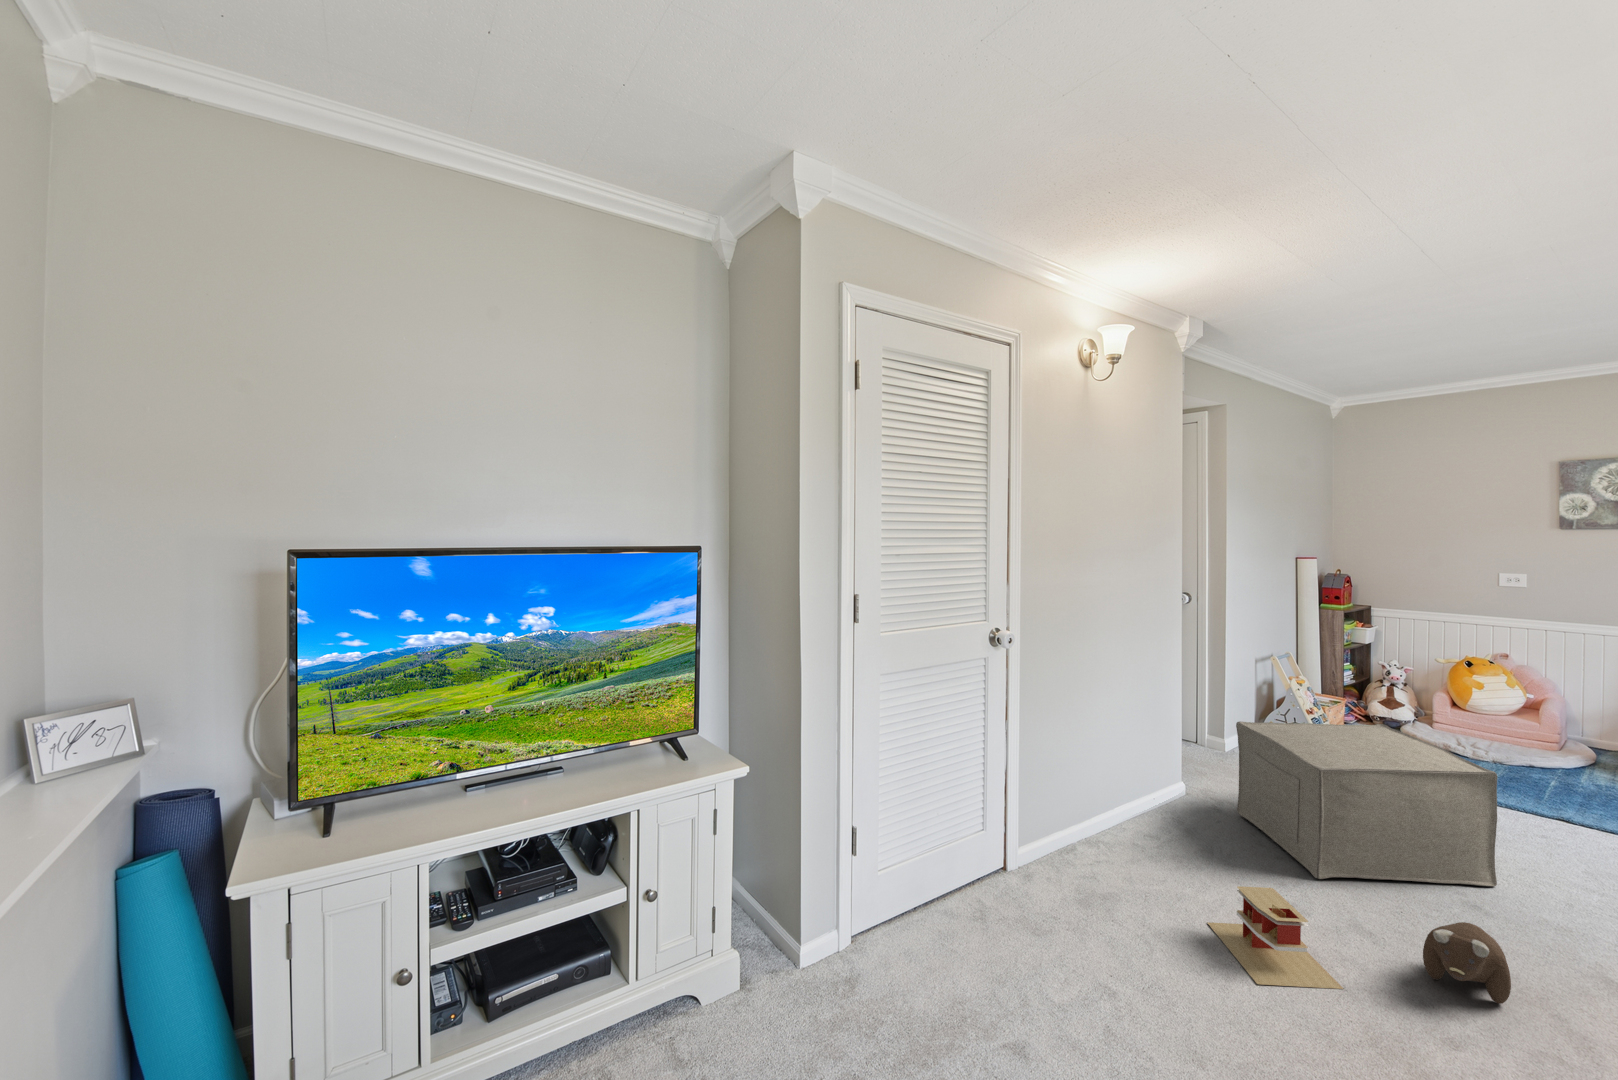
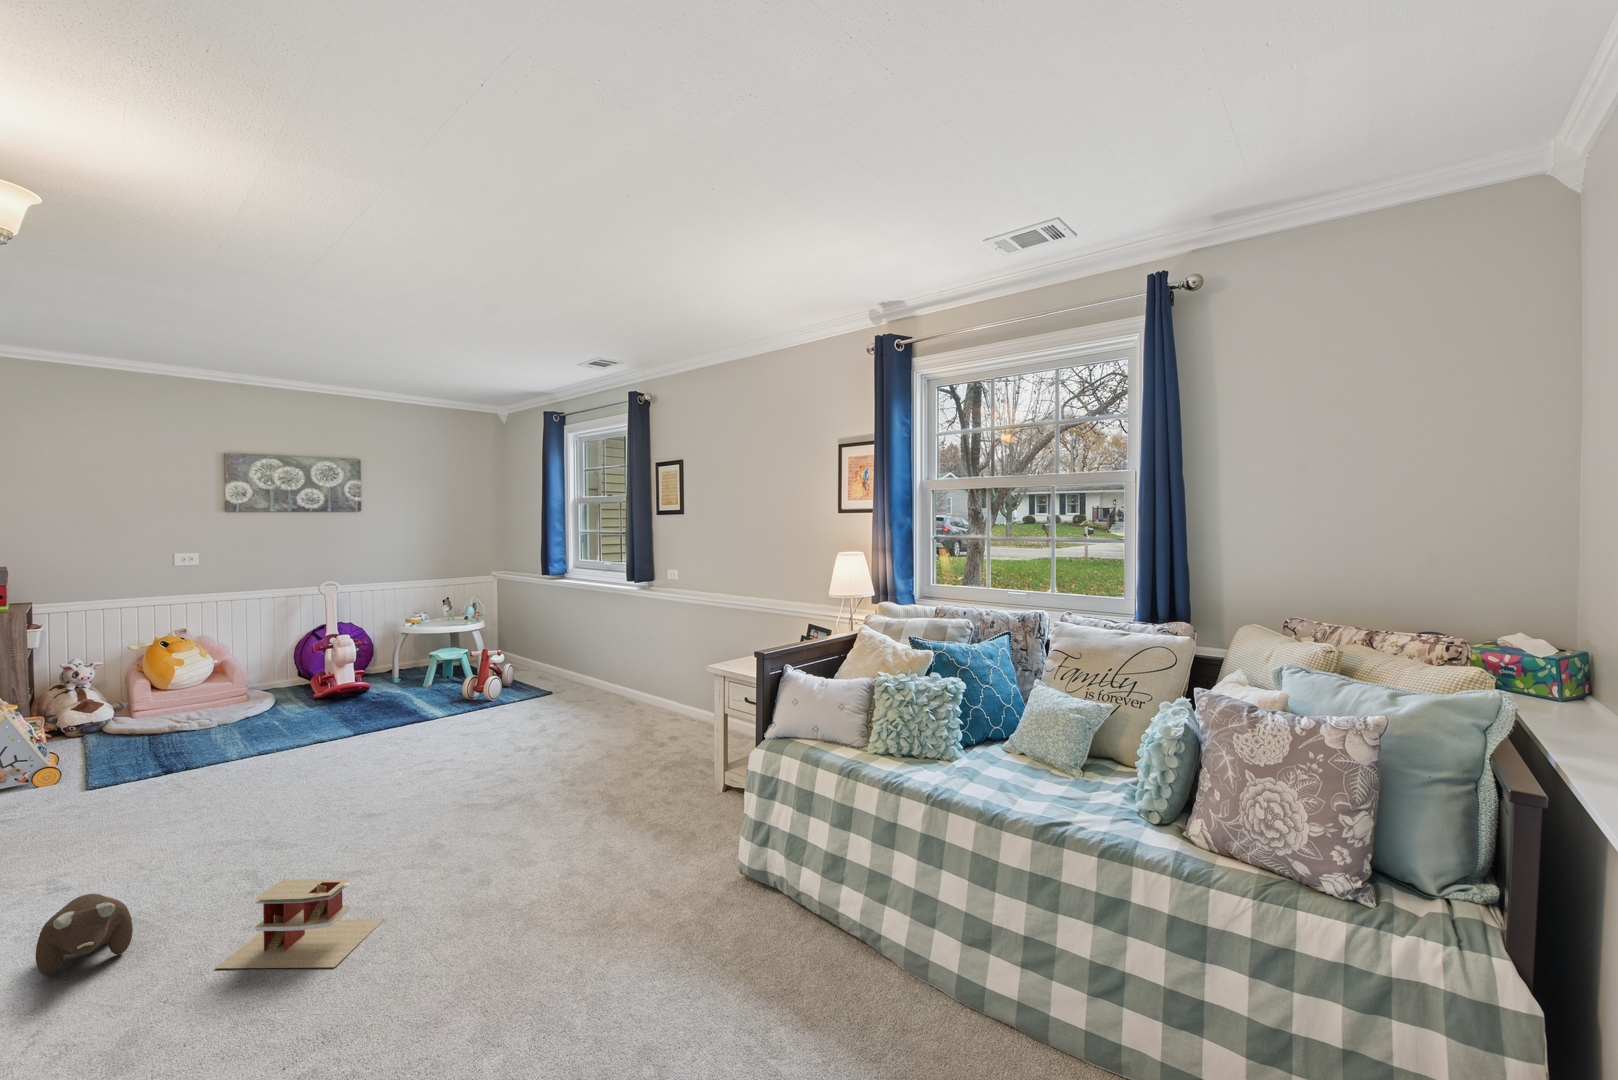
ottoman: present [1236,721,1497,886] -> none [59,704,354,871]
plush toy: present [1423,922,1511,1004] -> present [35,894,133,976]

